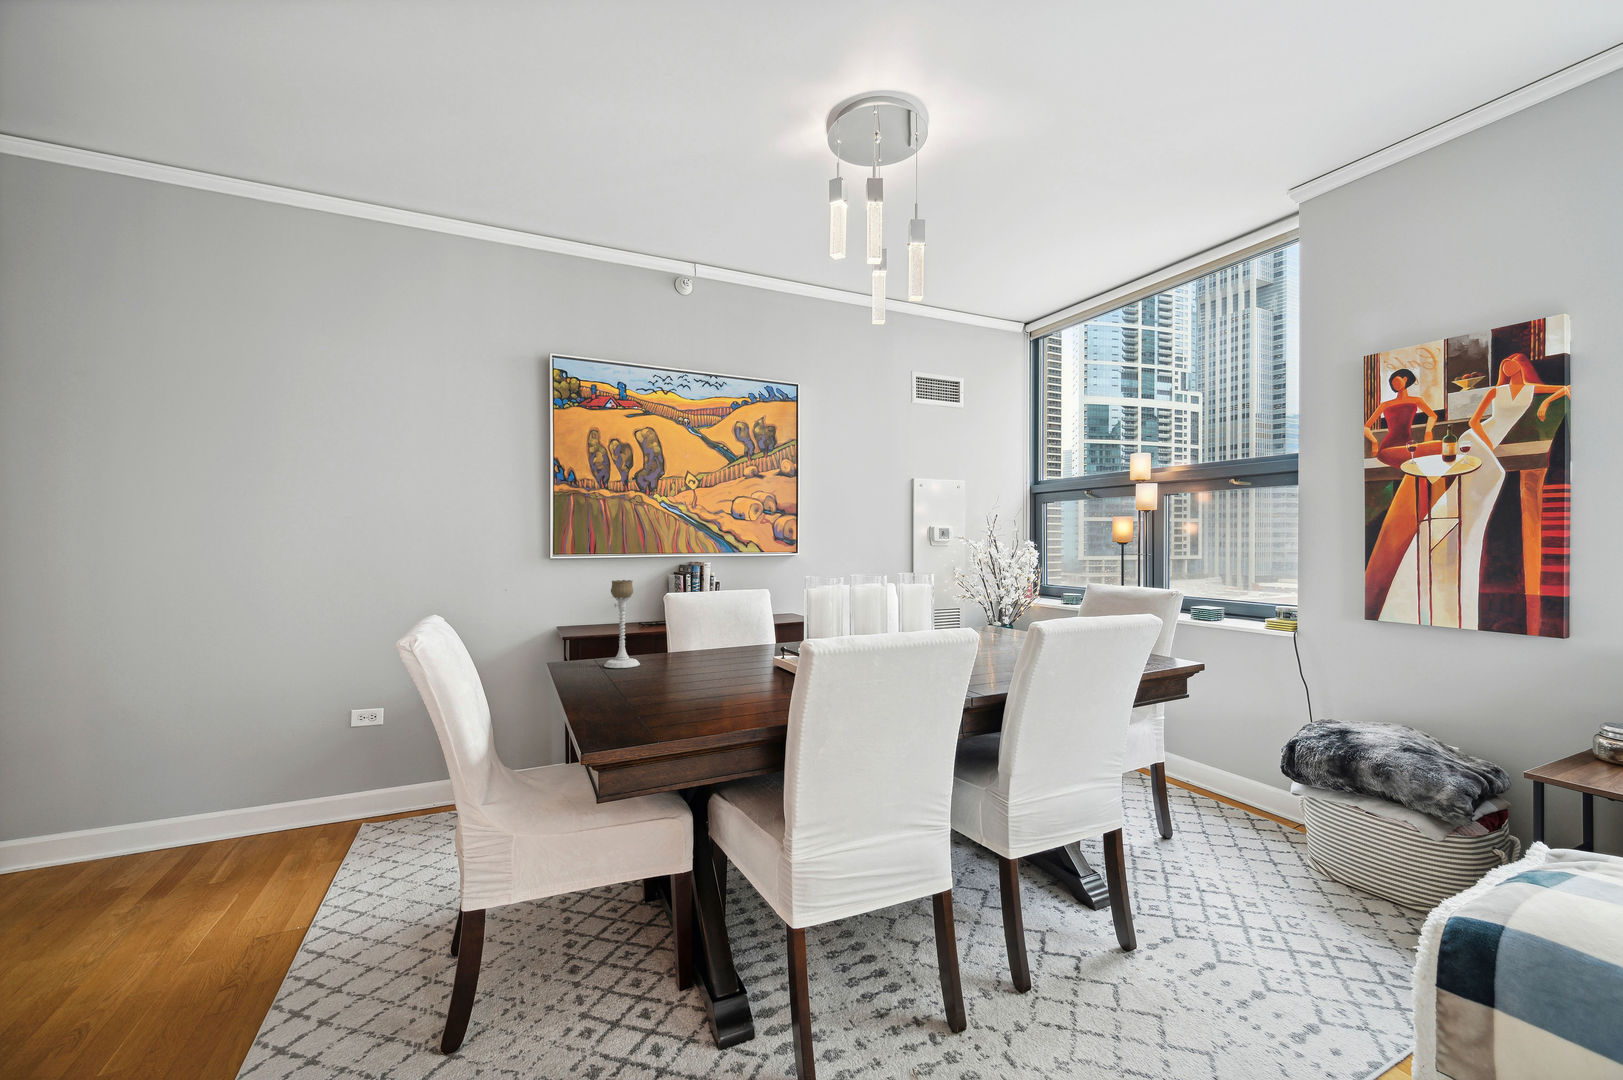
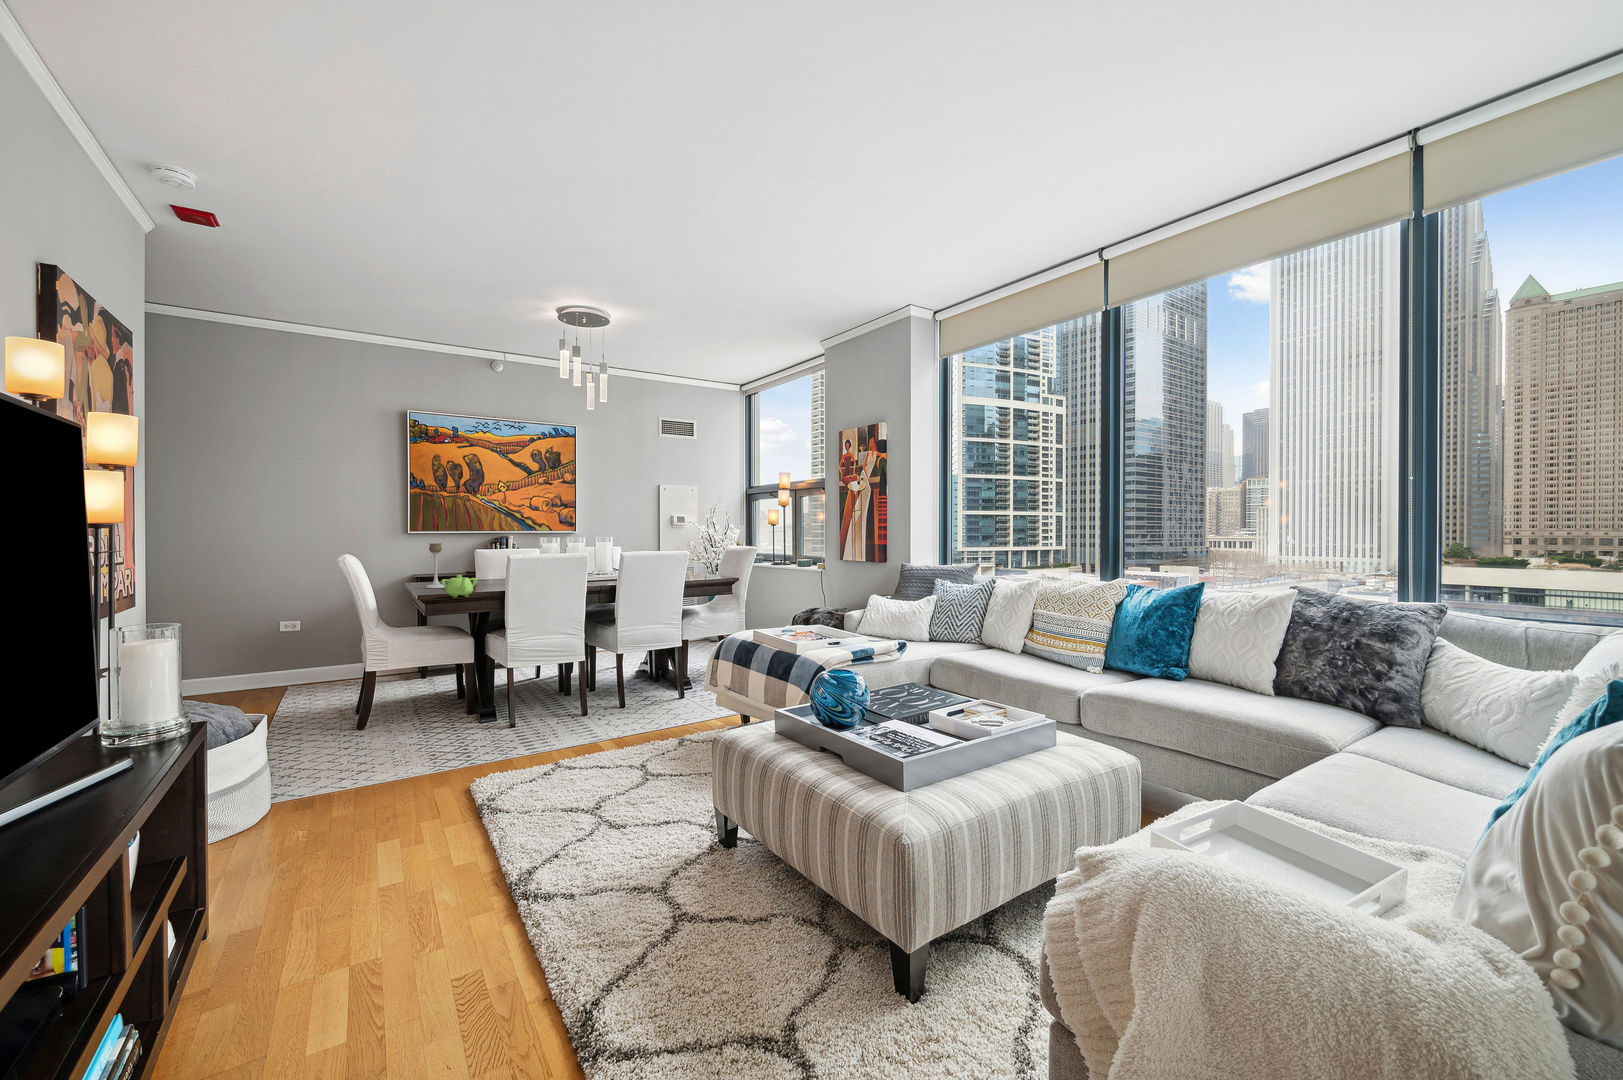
teapot: none [669,655,734,707] -> present [441,575,477,597]

